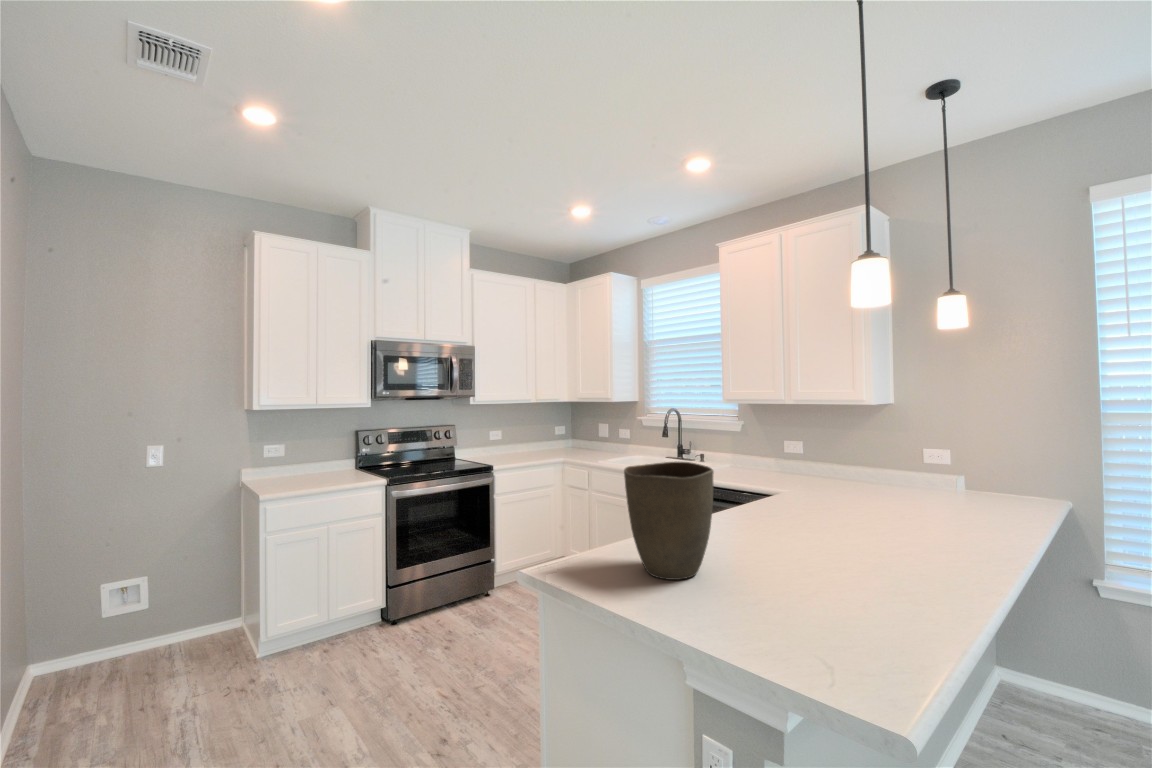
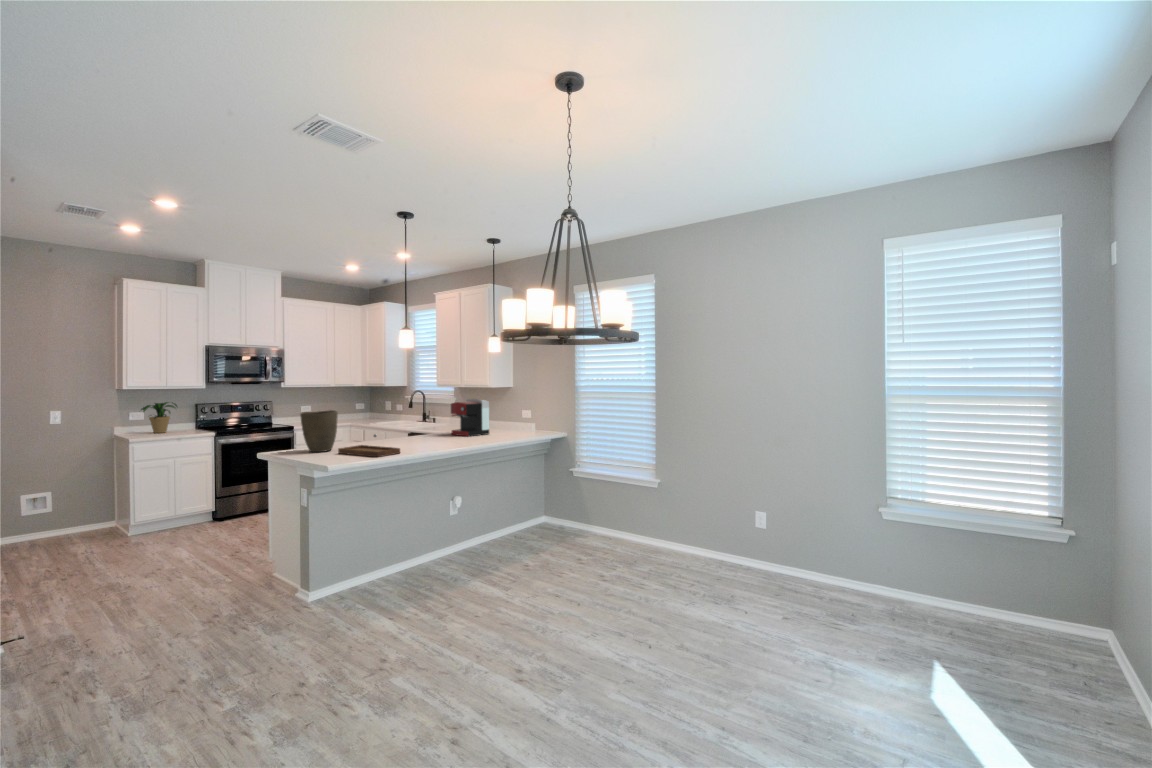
coffee maker: none [825,426,906,508] -> present [451,399,489,437]
potted plant: none [276,428,332,478] -> present [141,402,177,433]
tray: none [749,541,948,639] -> present [338,434,400,457]

